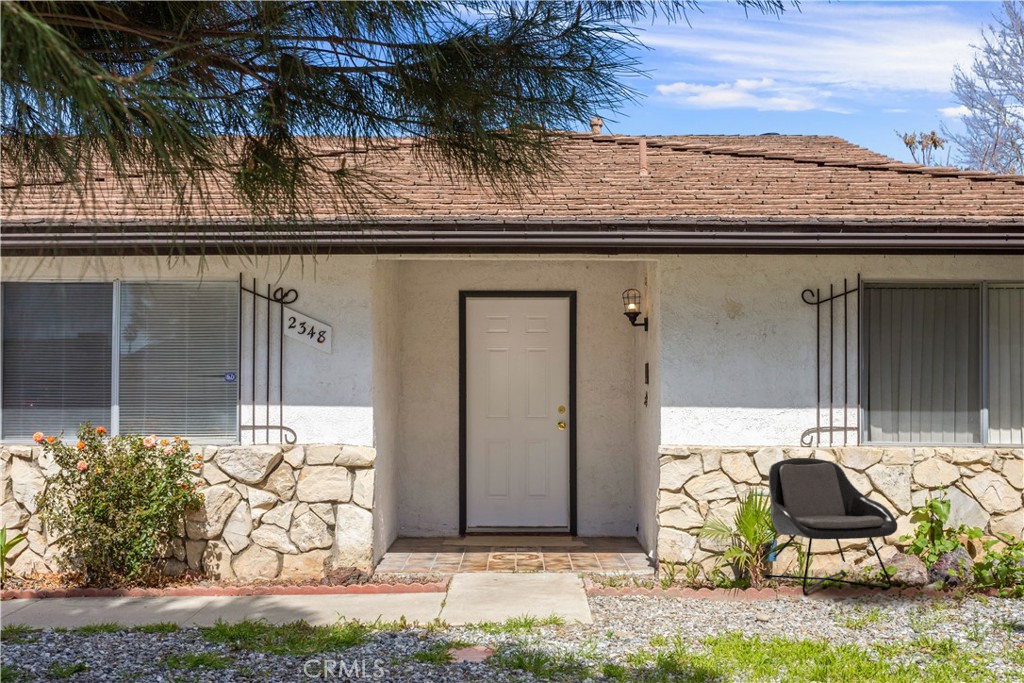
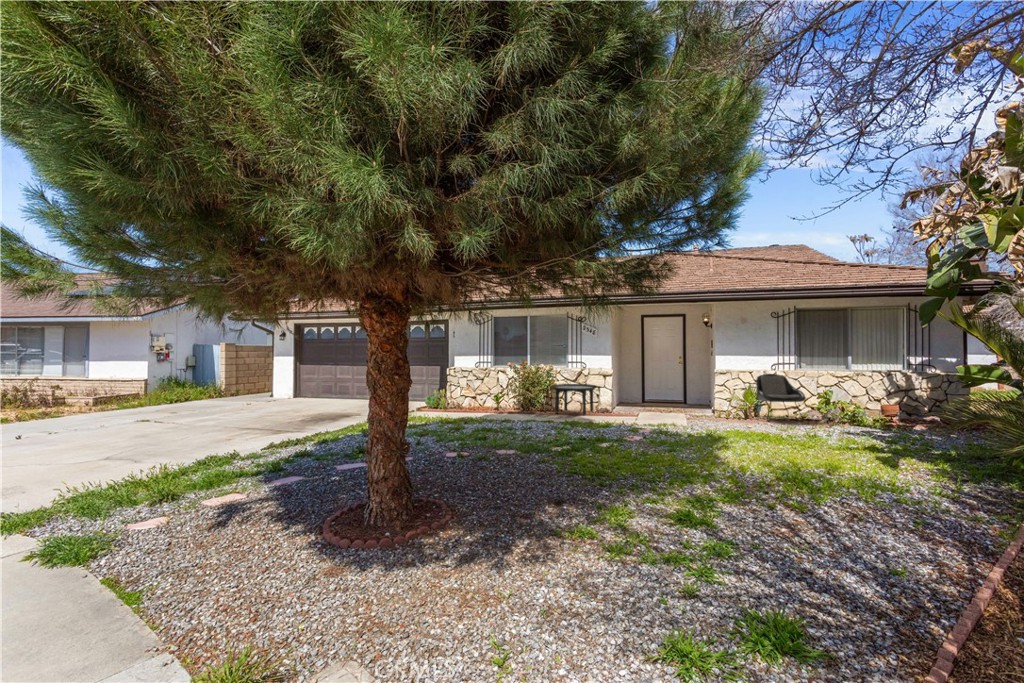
round table: none [183,493,328,596] -> present [552,384,597,415]

